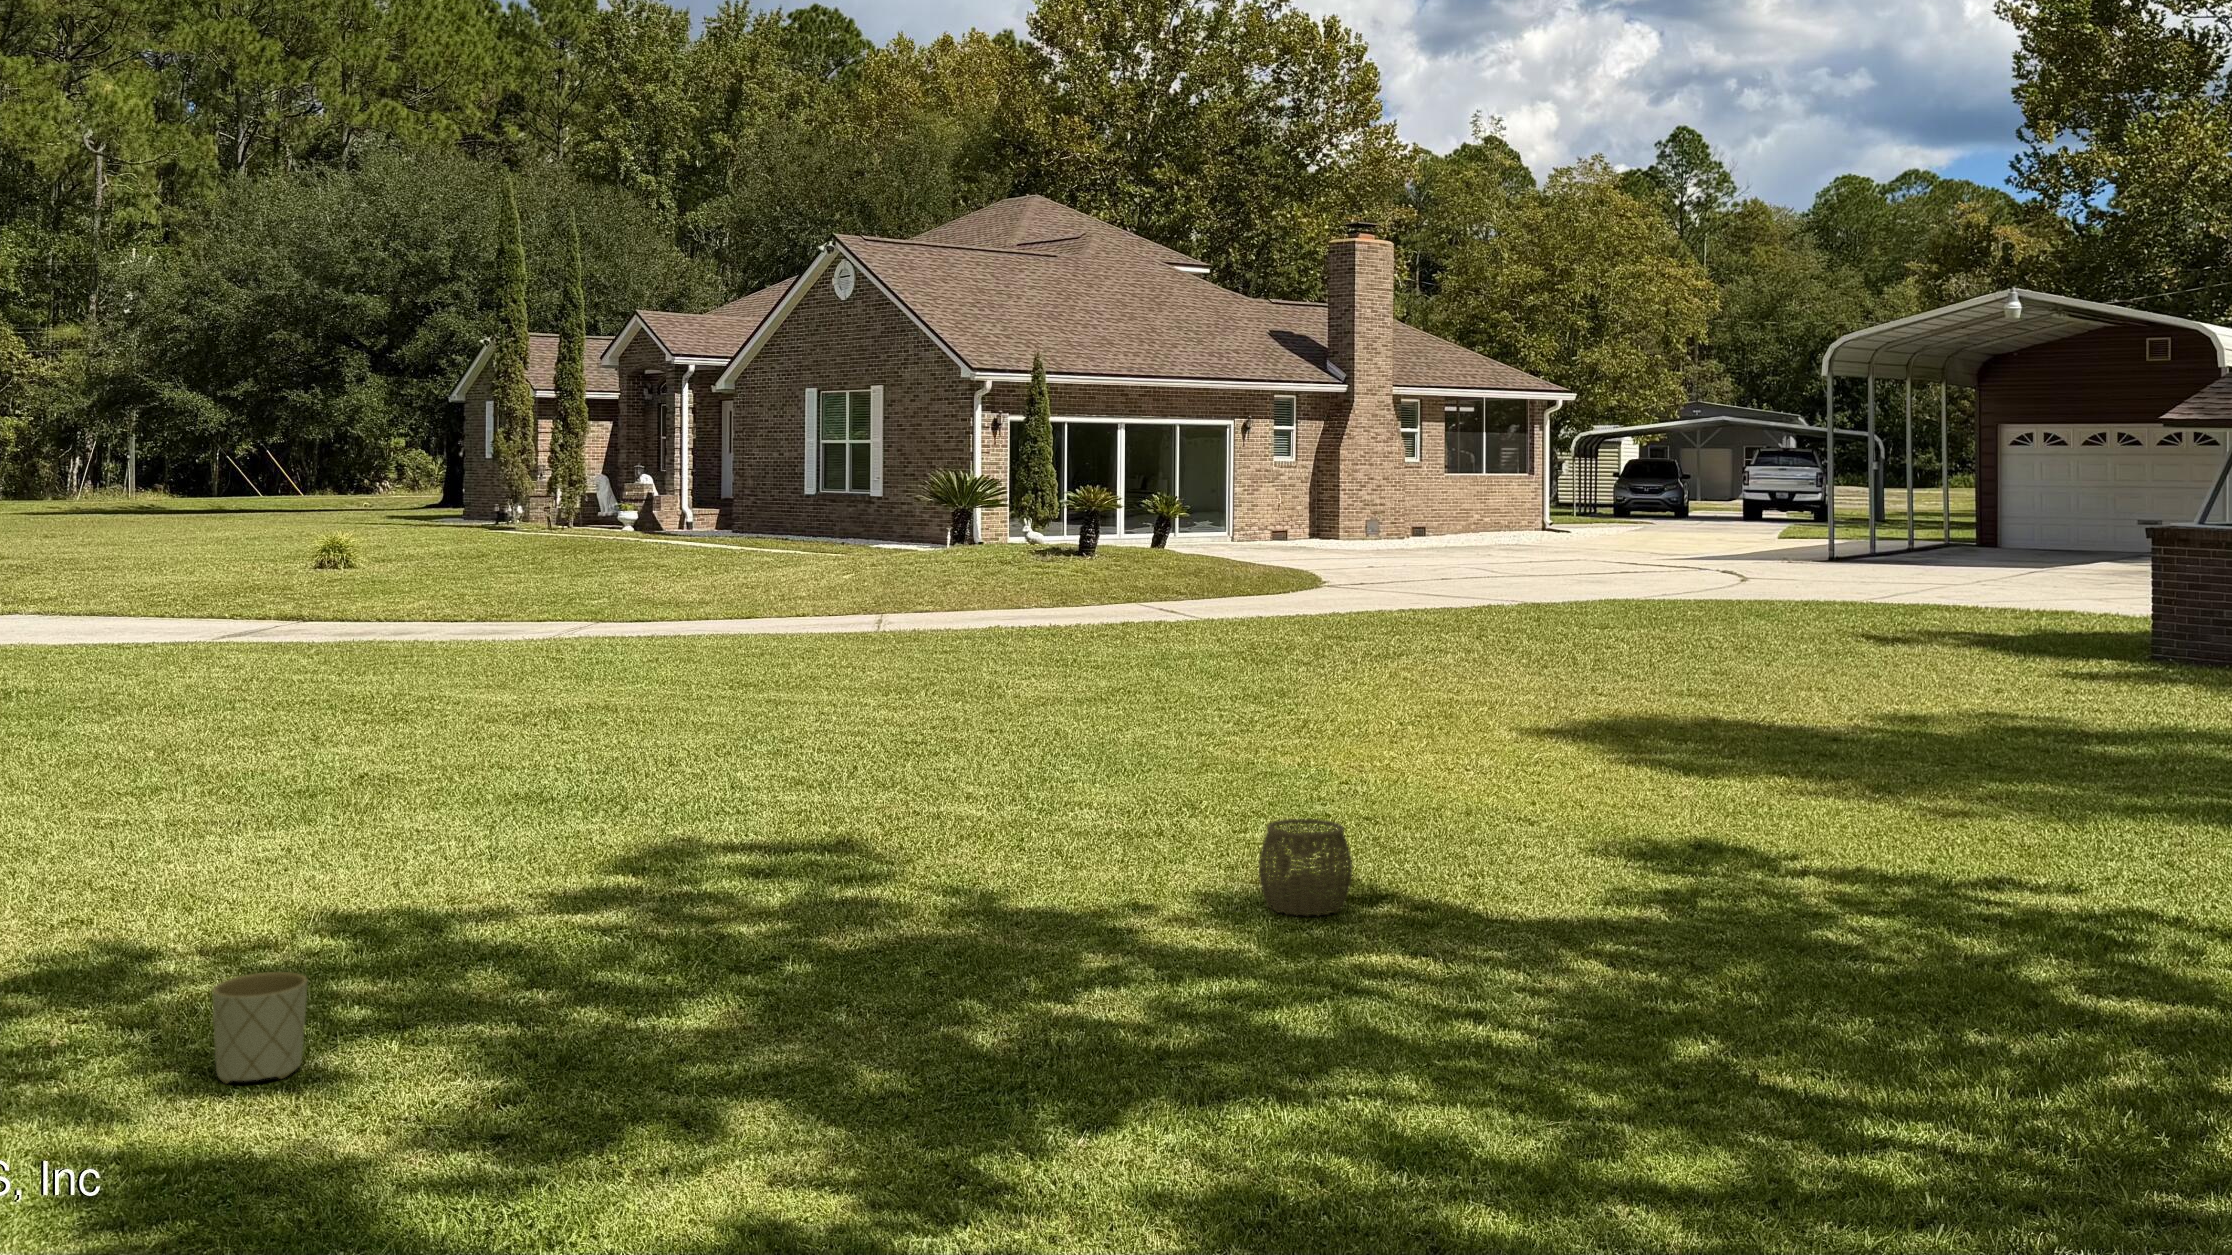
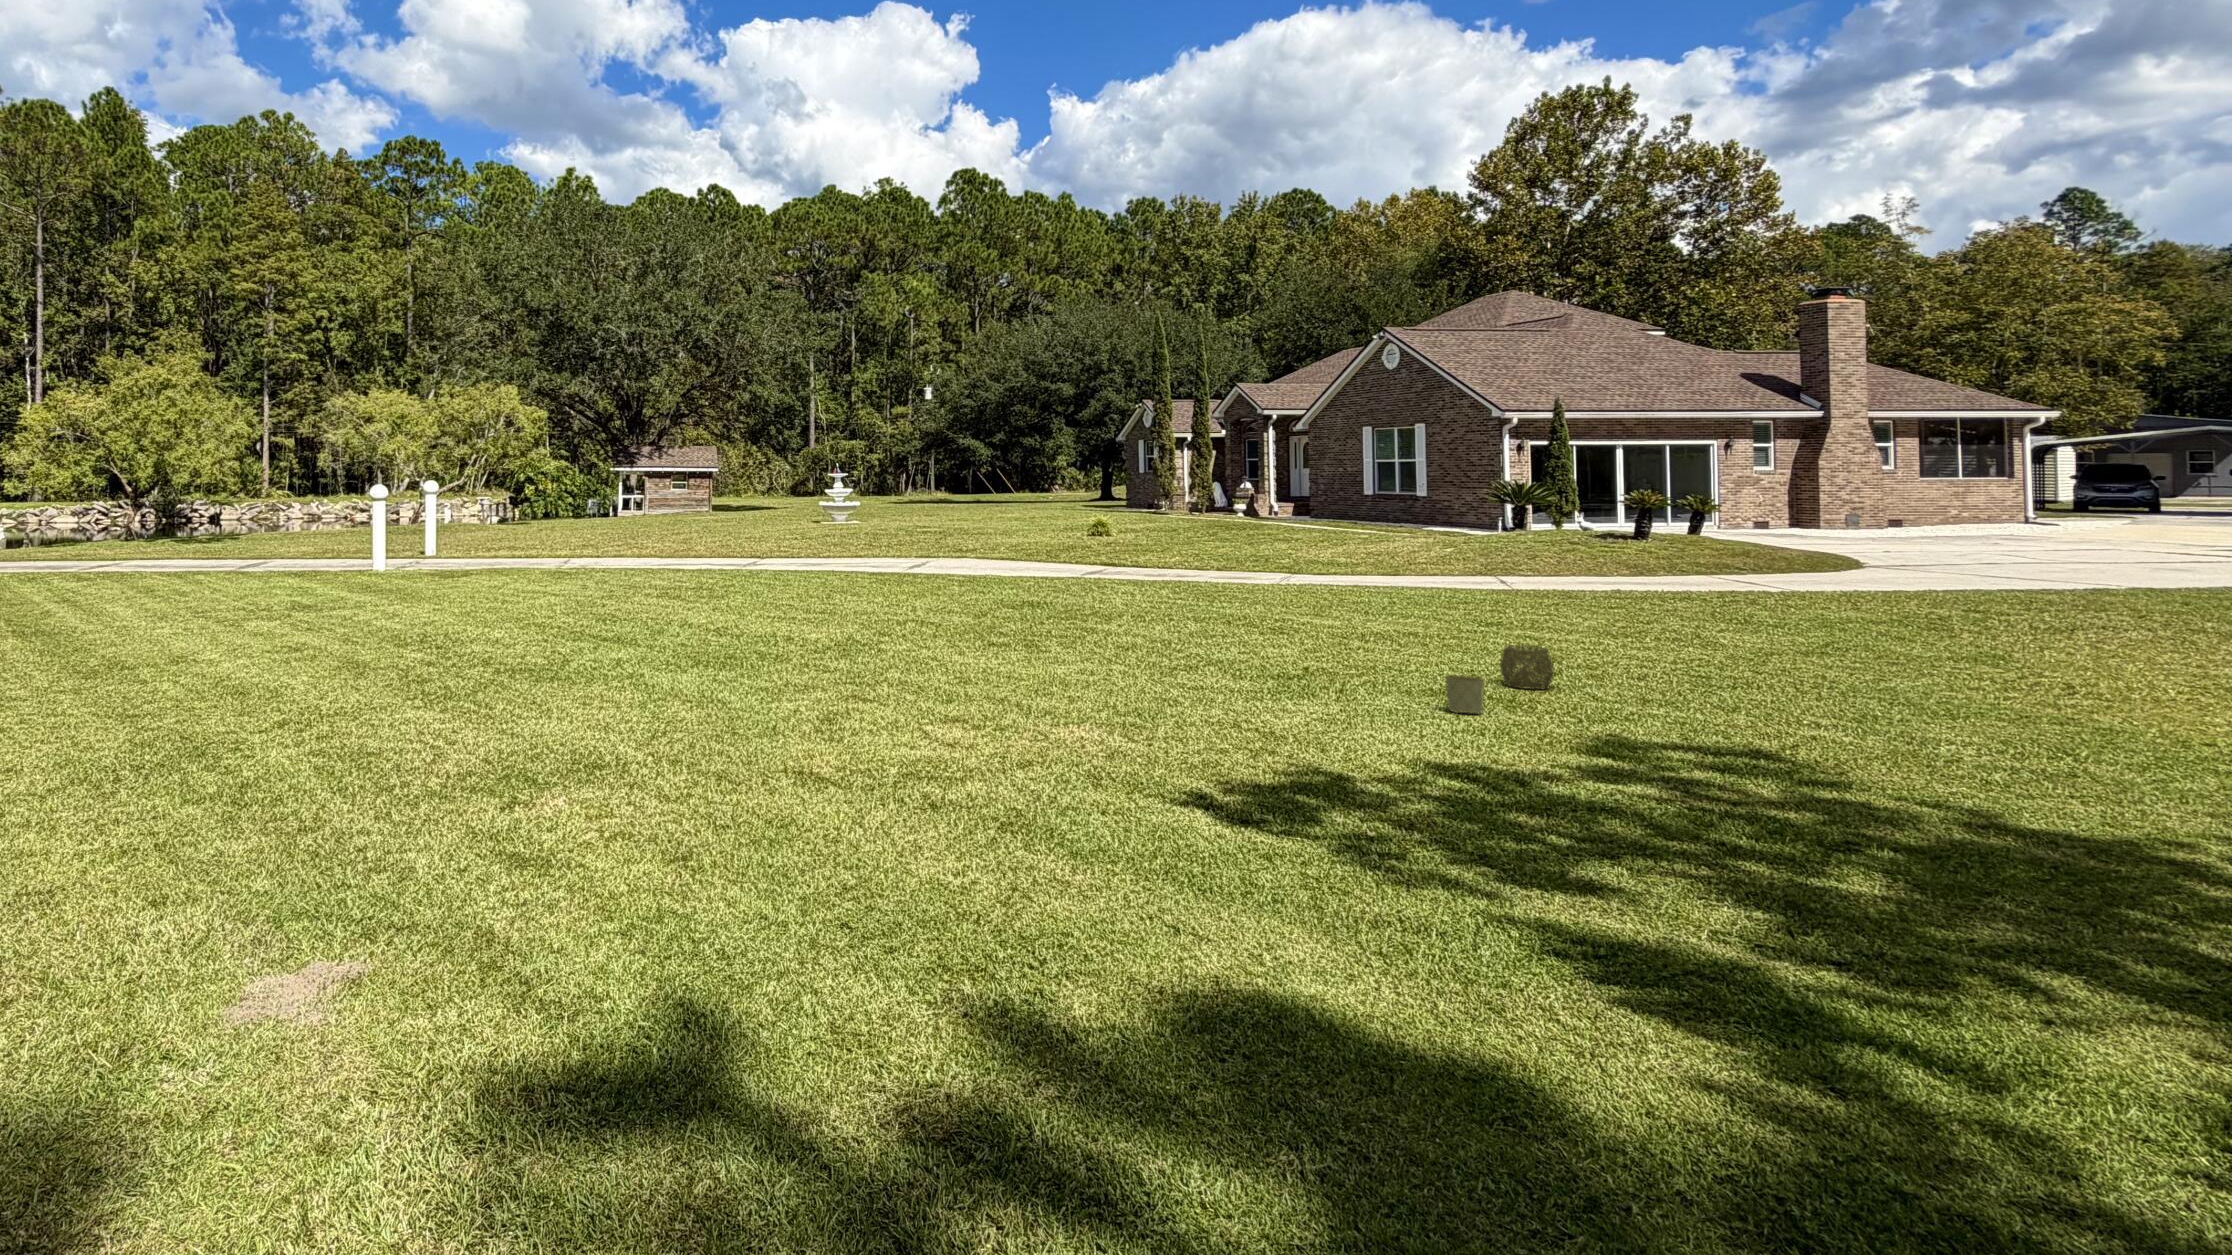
woven basket: present [1258,819,1353,916] -> present [1500,645,1554,690]

